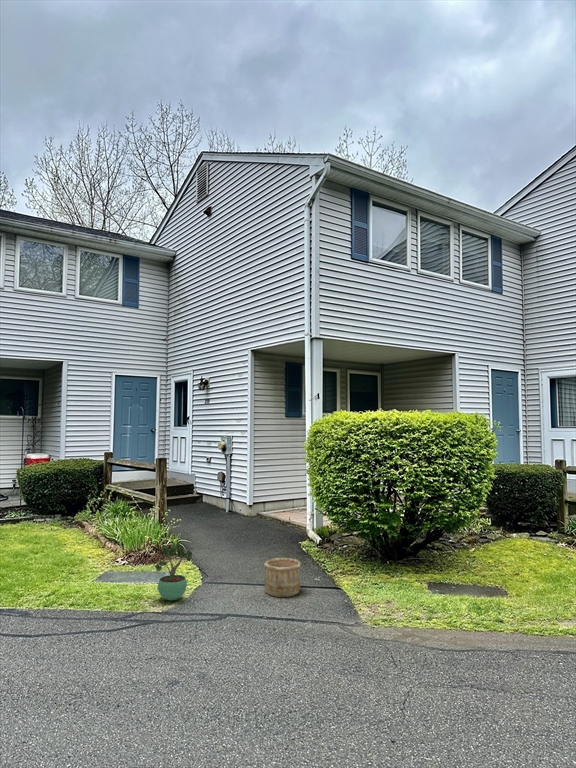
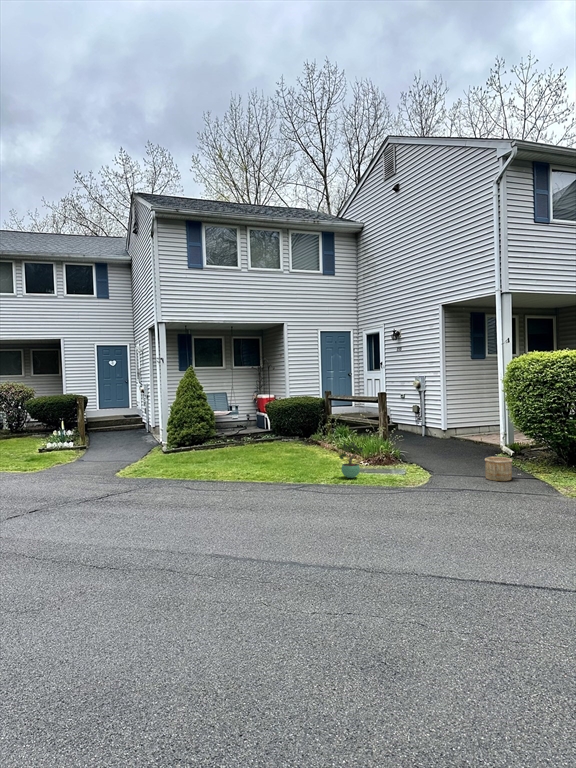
potted plant: present [155,543,192,601] -> present [339,442,363,478]

